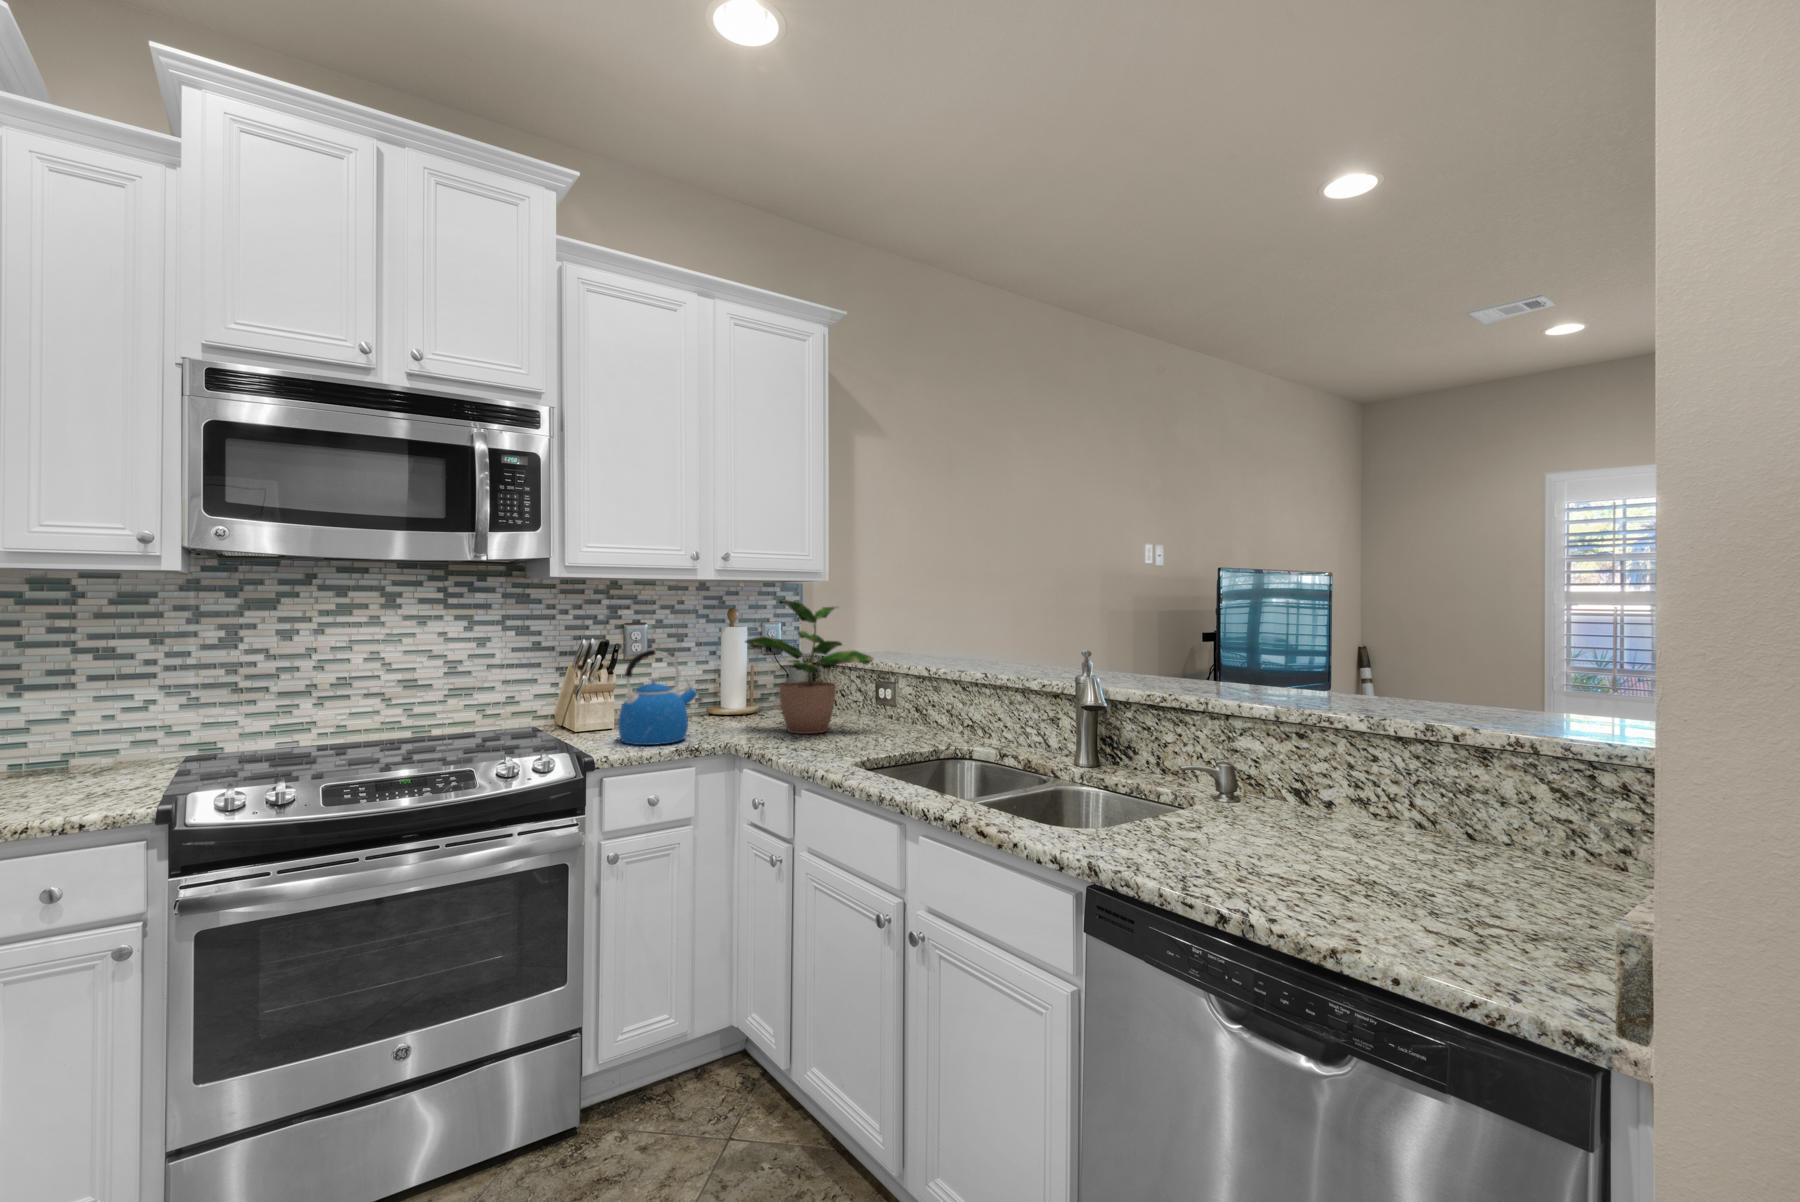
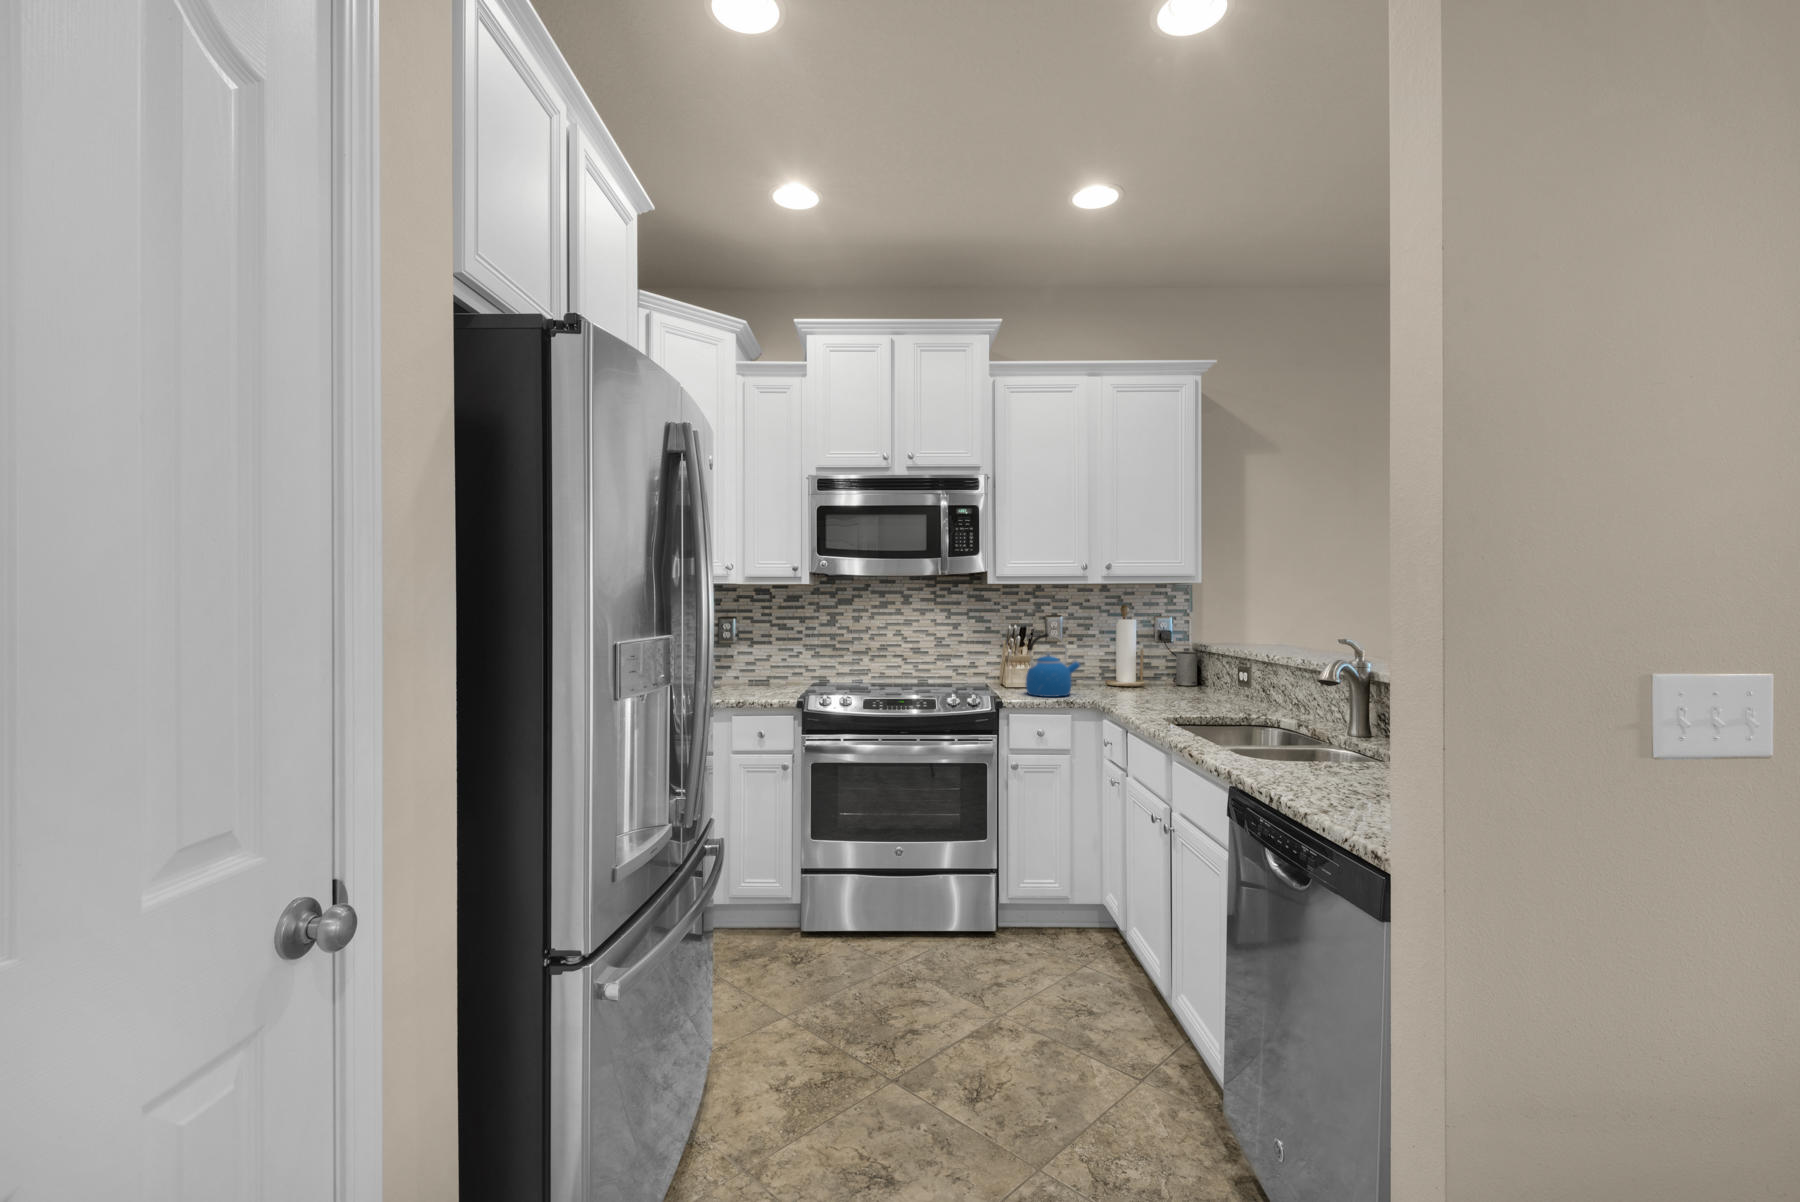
potted plant: present [745,599,873,734] -> none [1119,599,1217,700]

